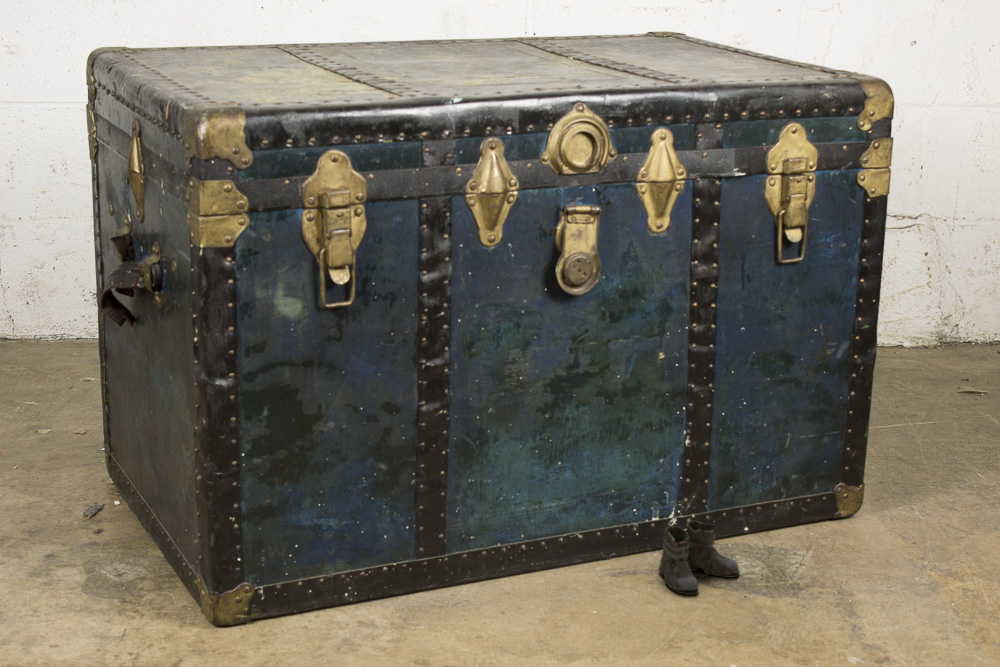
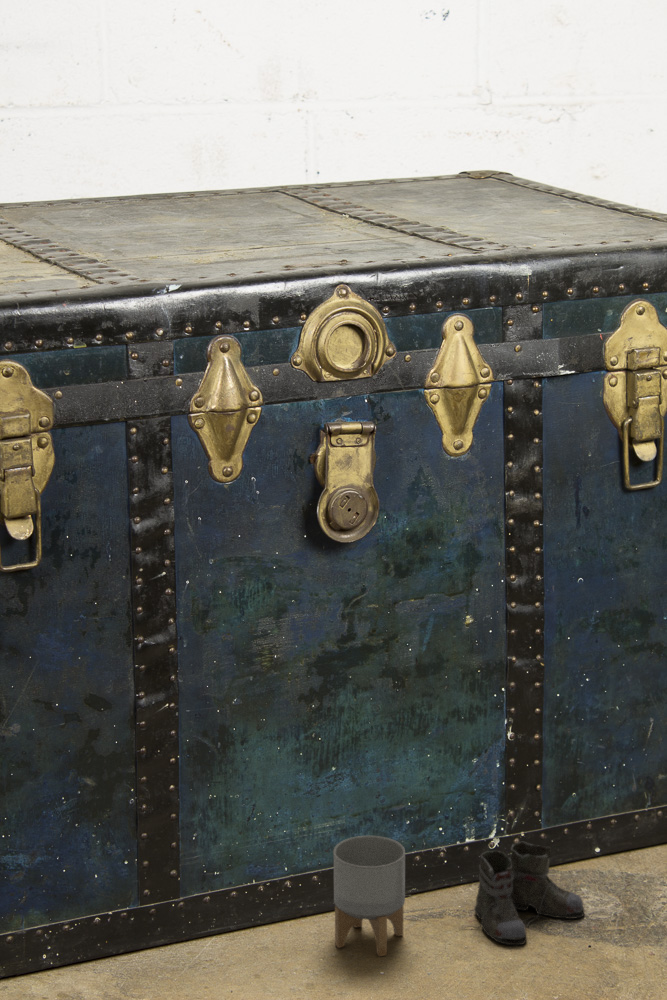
planter: none [558,512,612,600] -> present [334,836,405,956]

